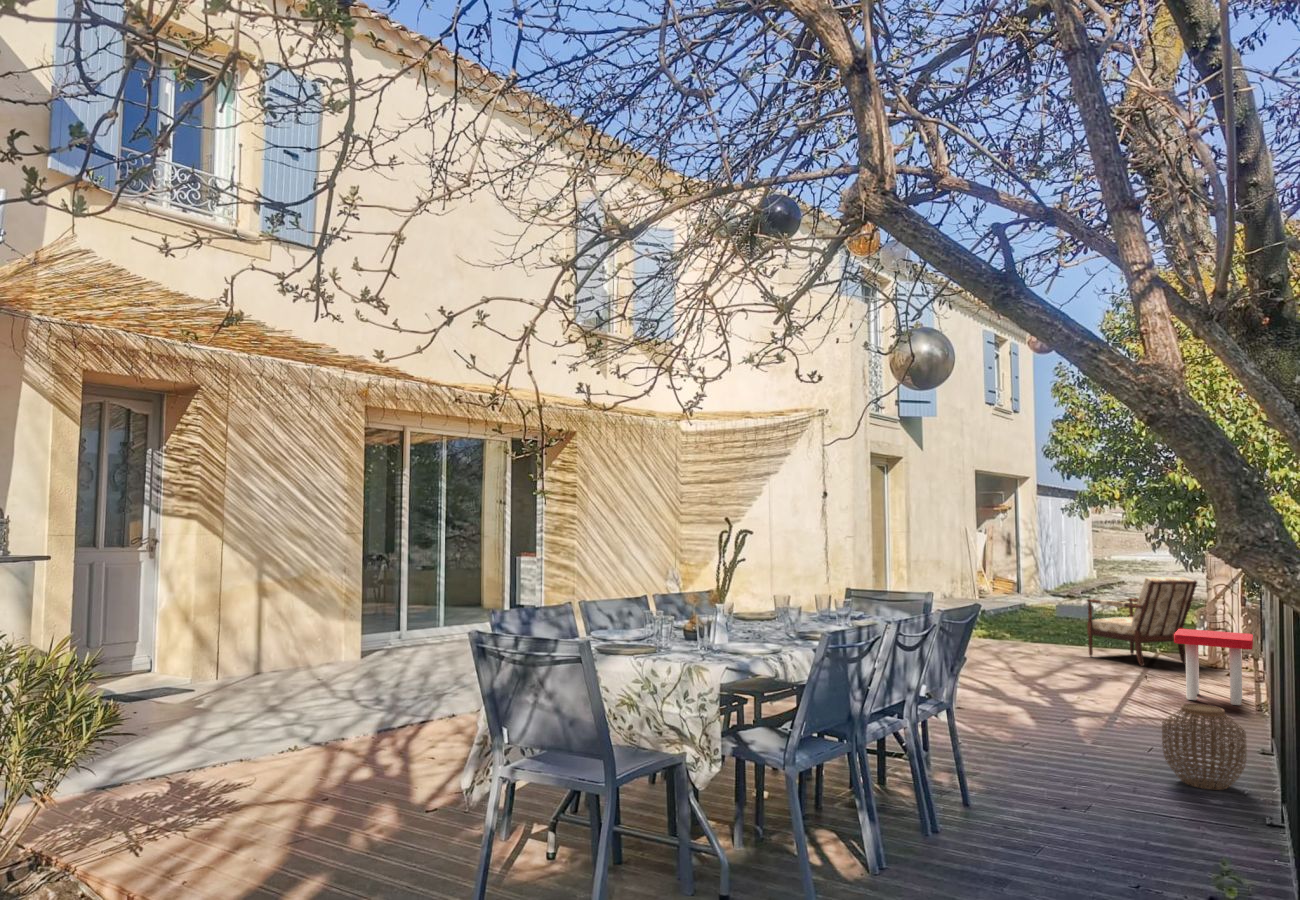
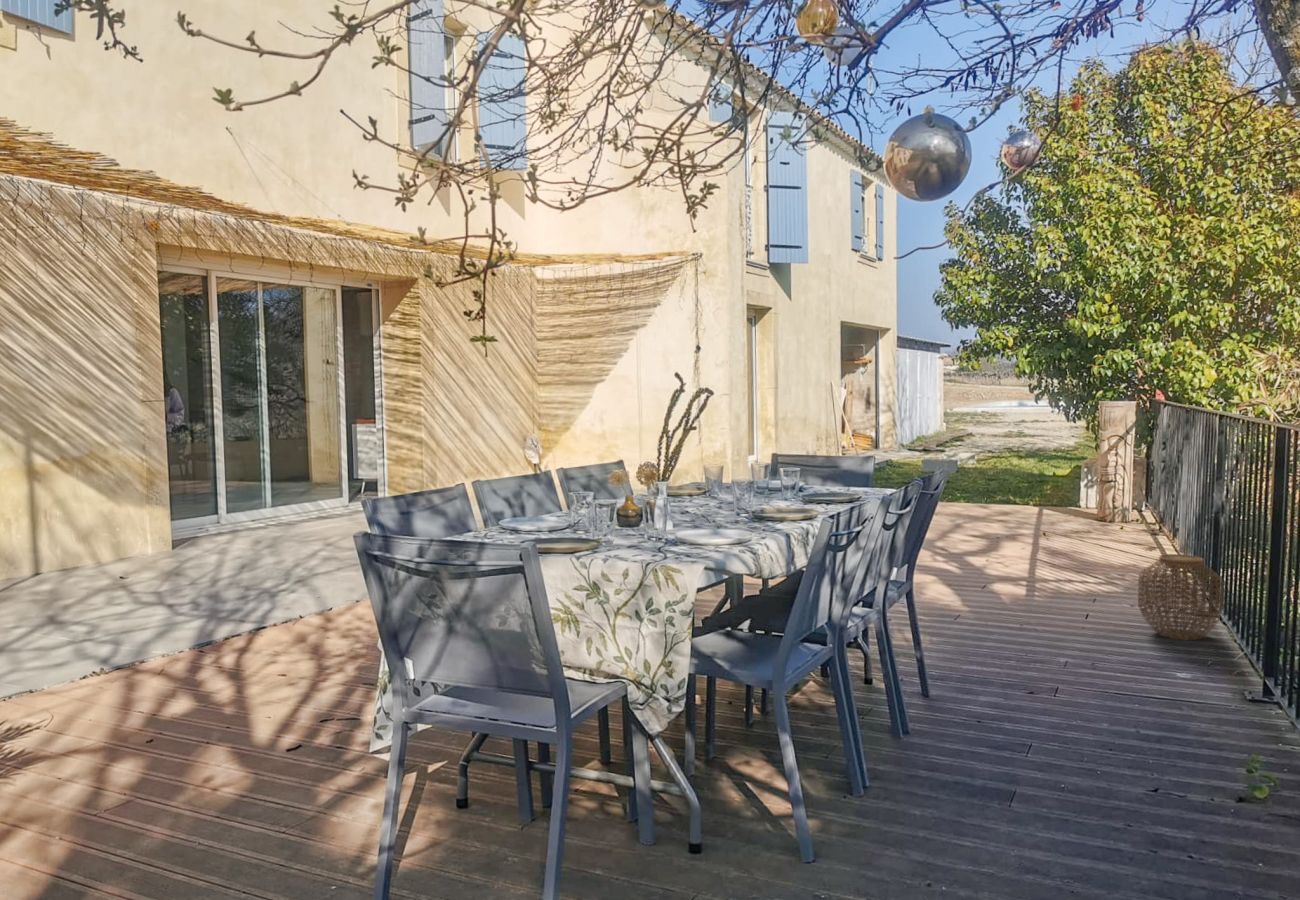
armchair: present [1087,577,1197,666] -> none [988,427,1099,519]
stool: present [1174,629,1253,705] -> none [1096,479,1175,553]

